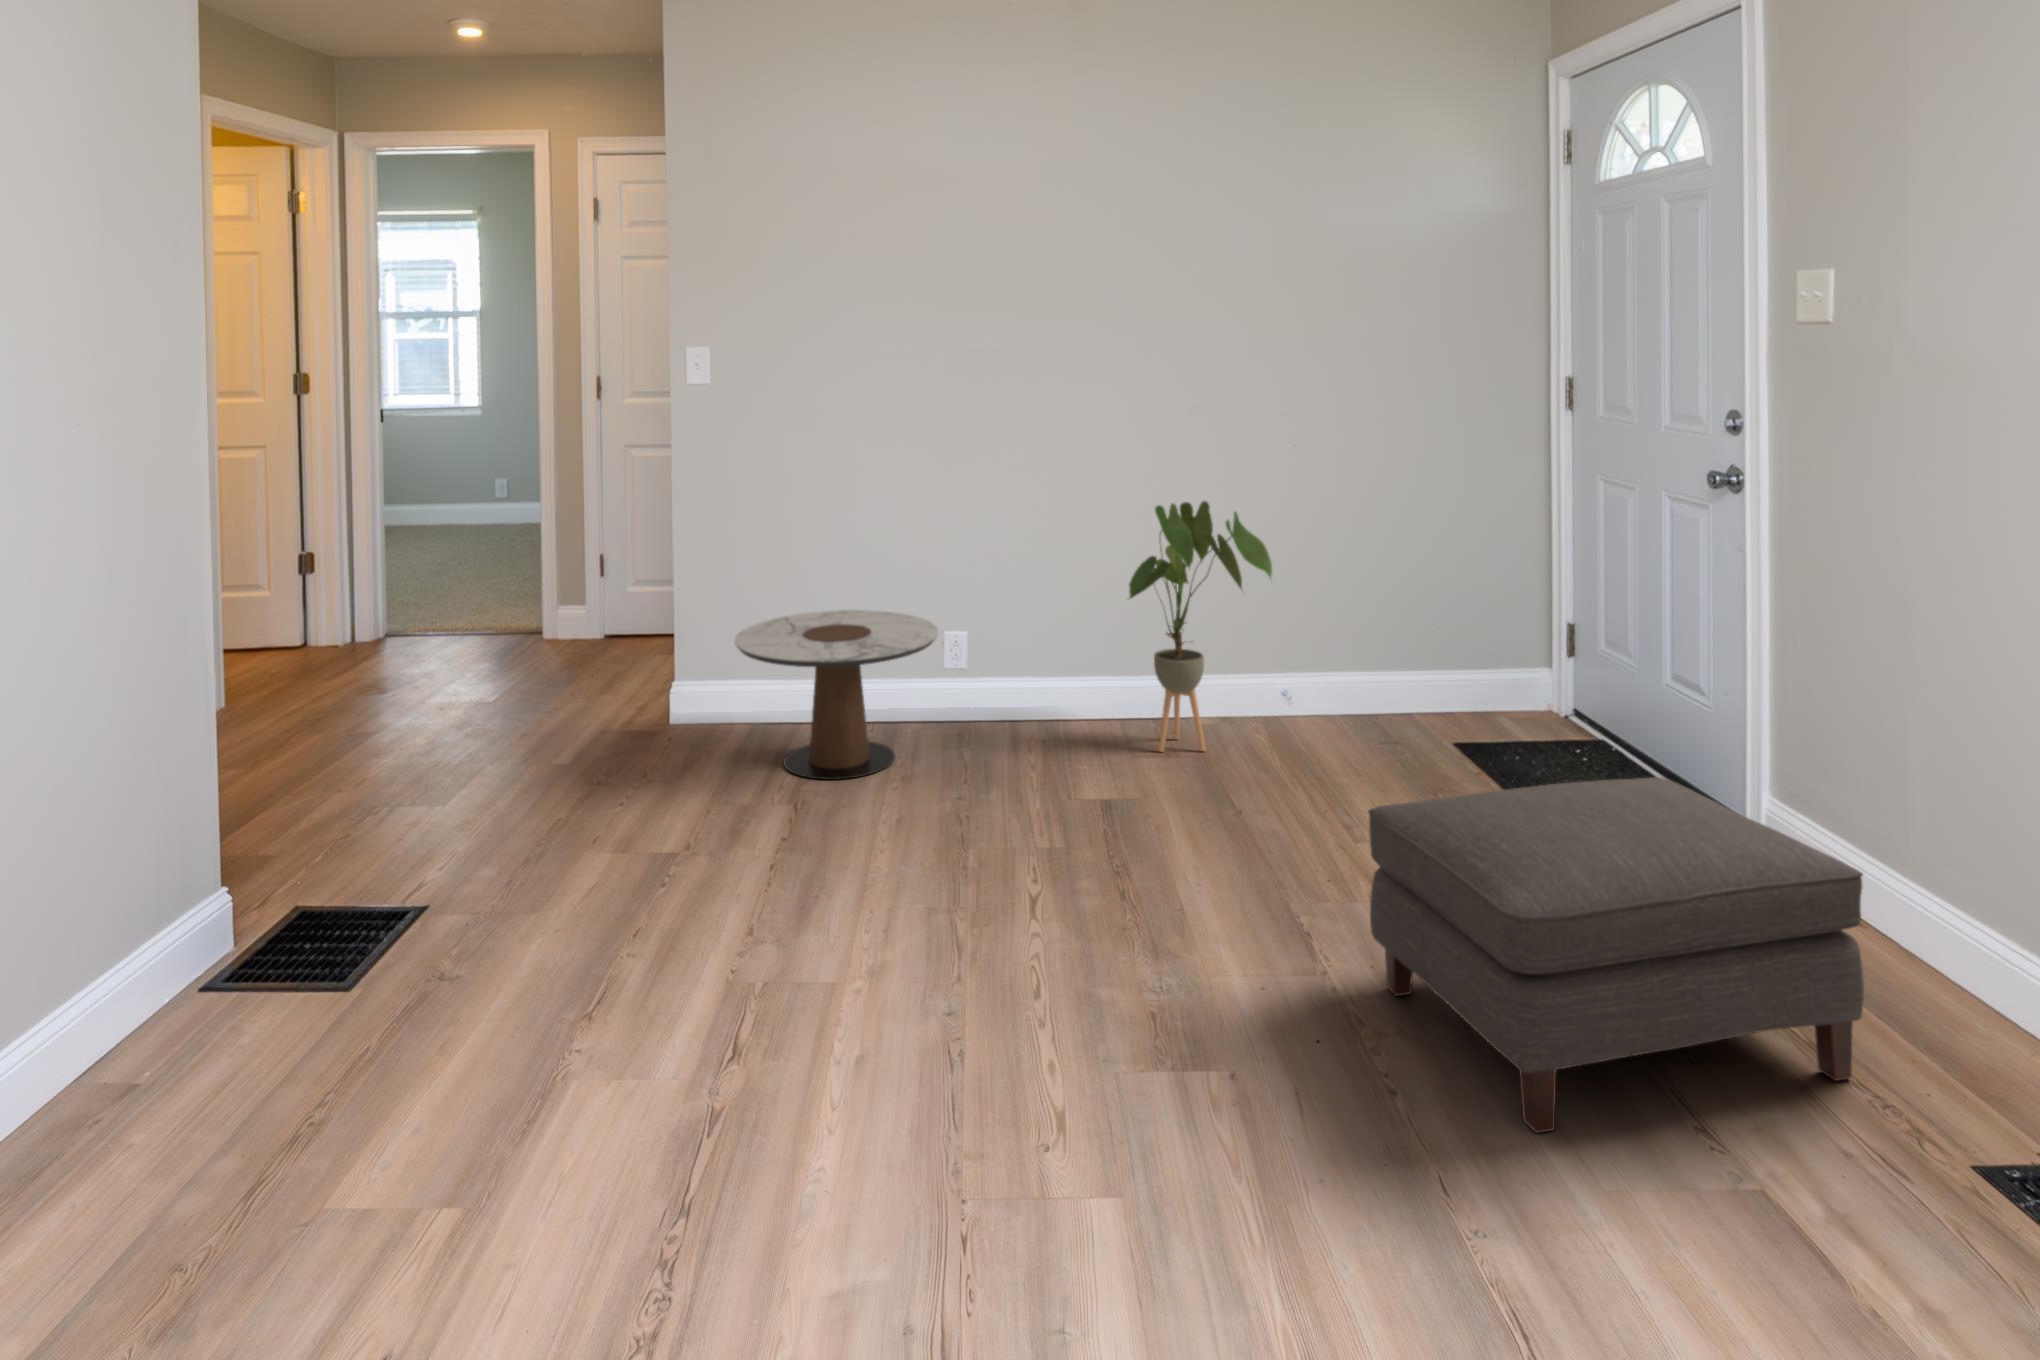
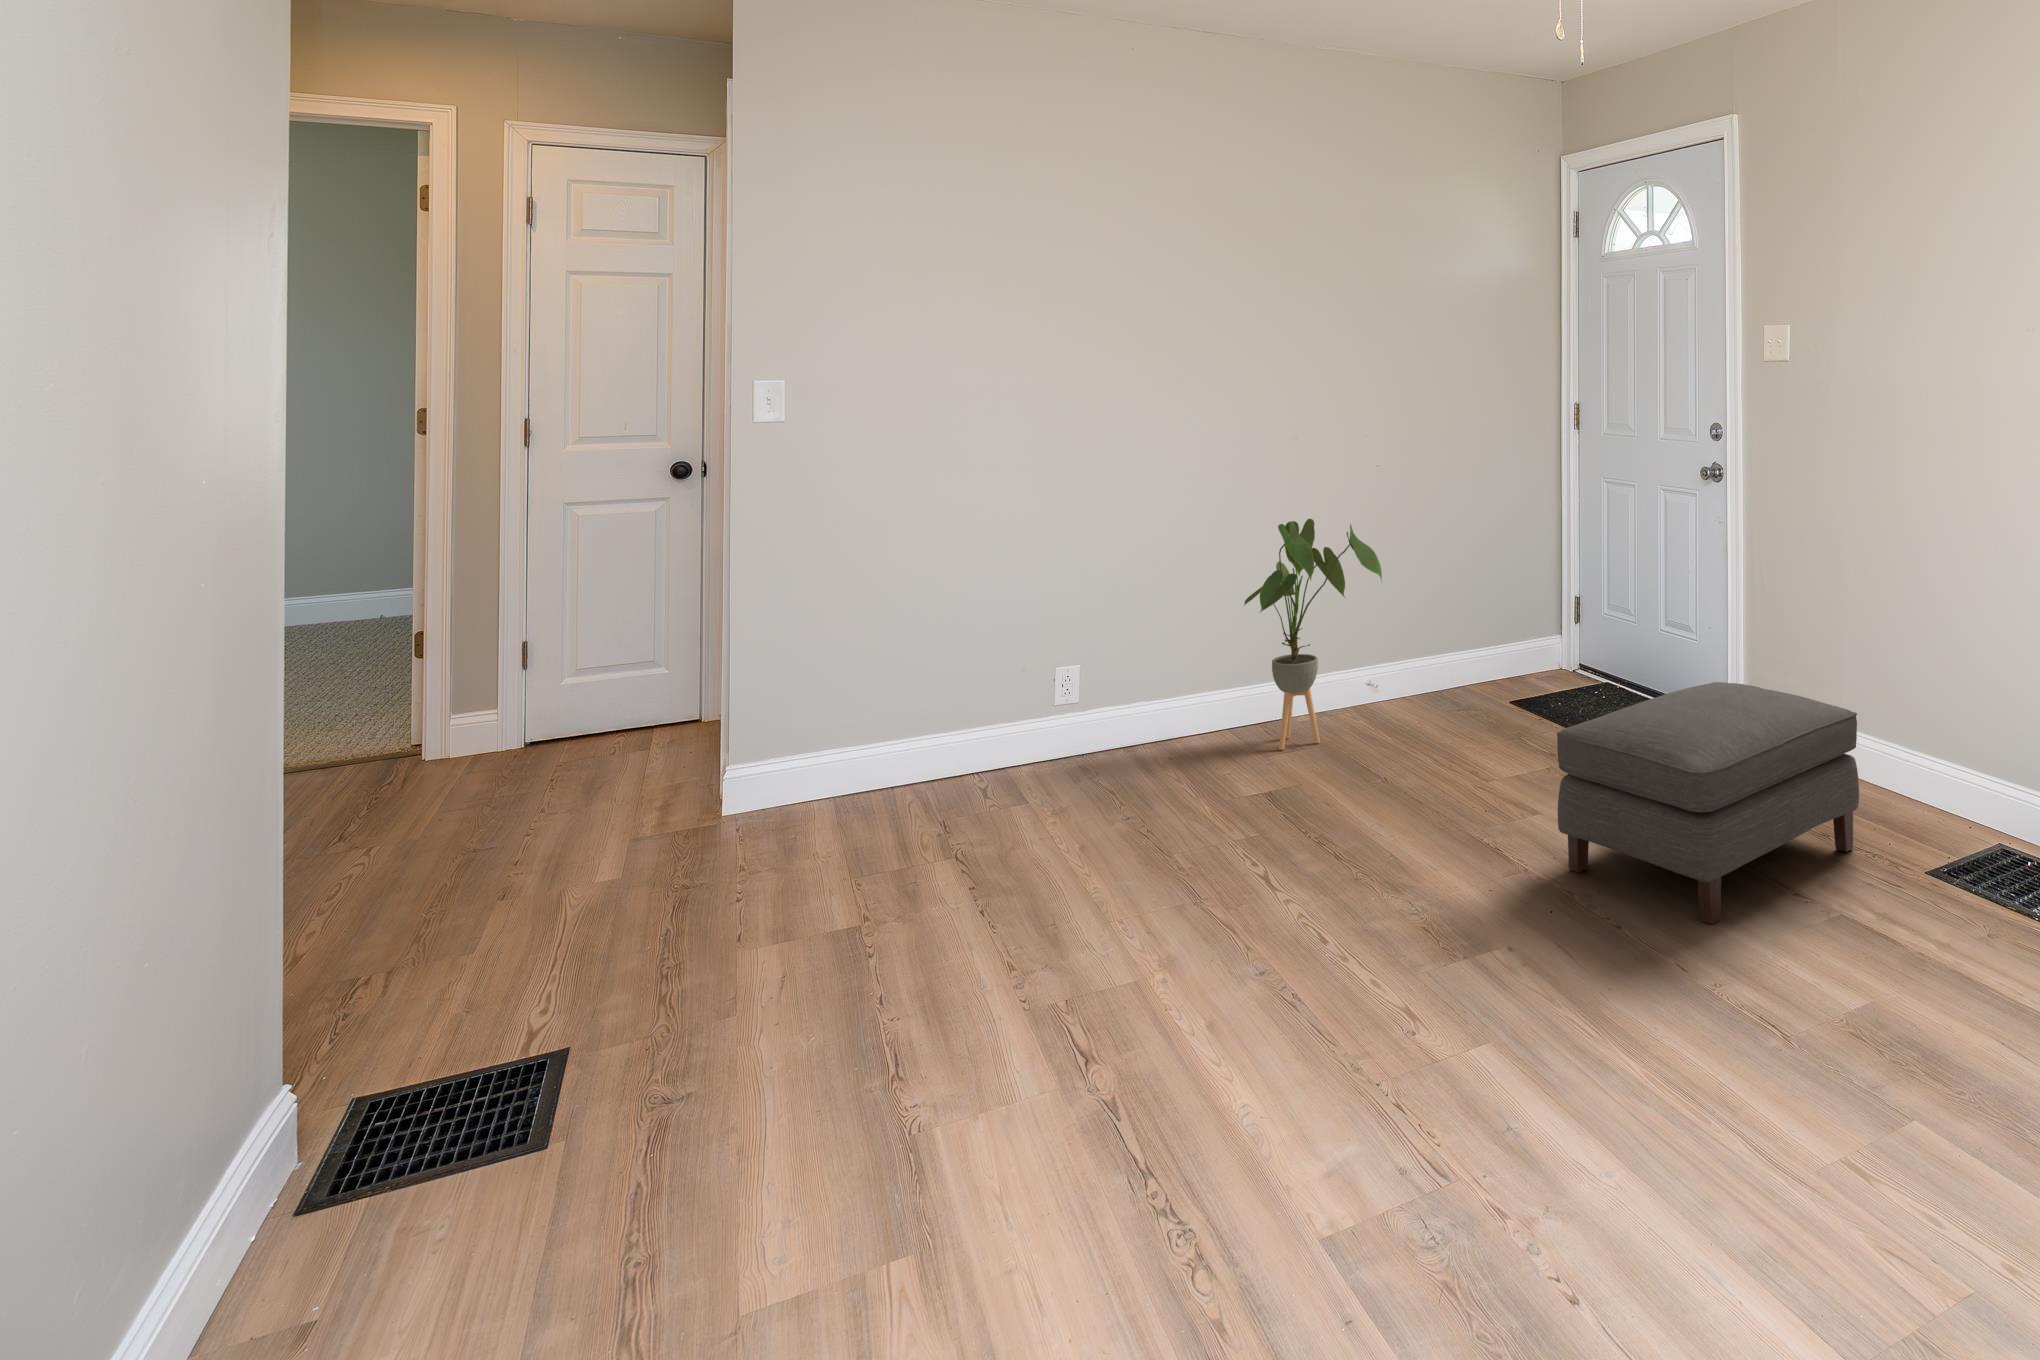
side table: present [735,610,938,780] -> none [845,655,1076,834]

